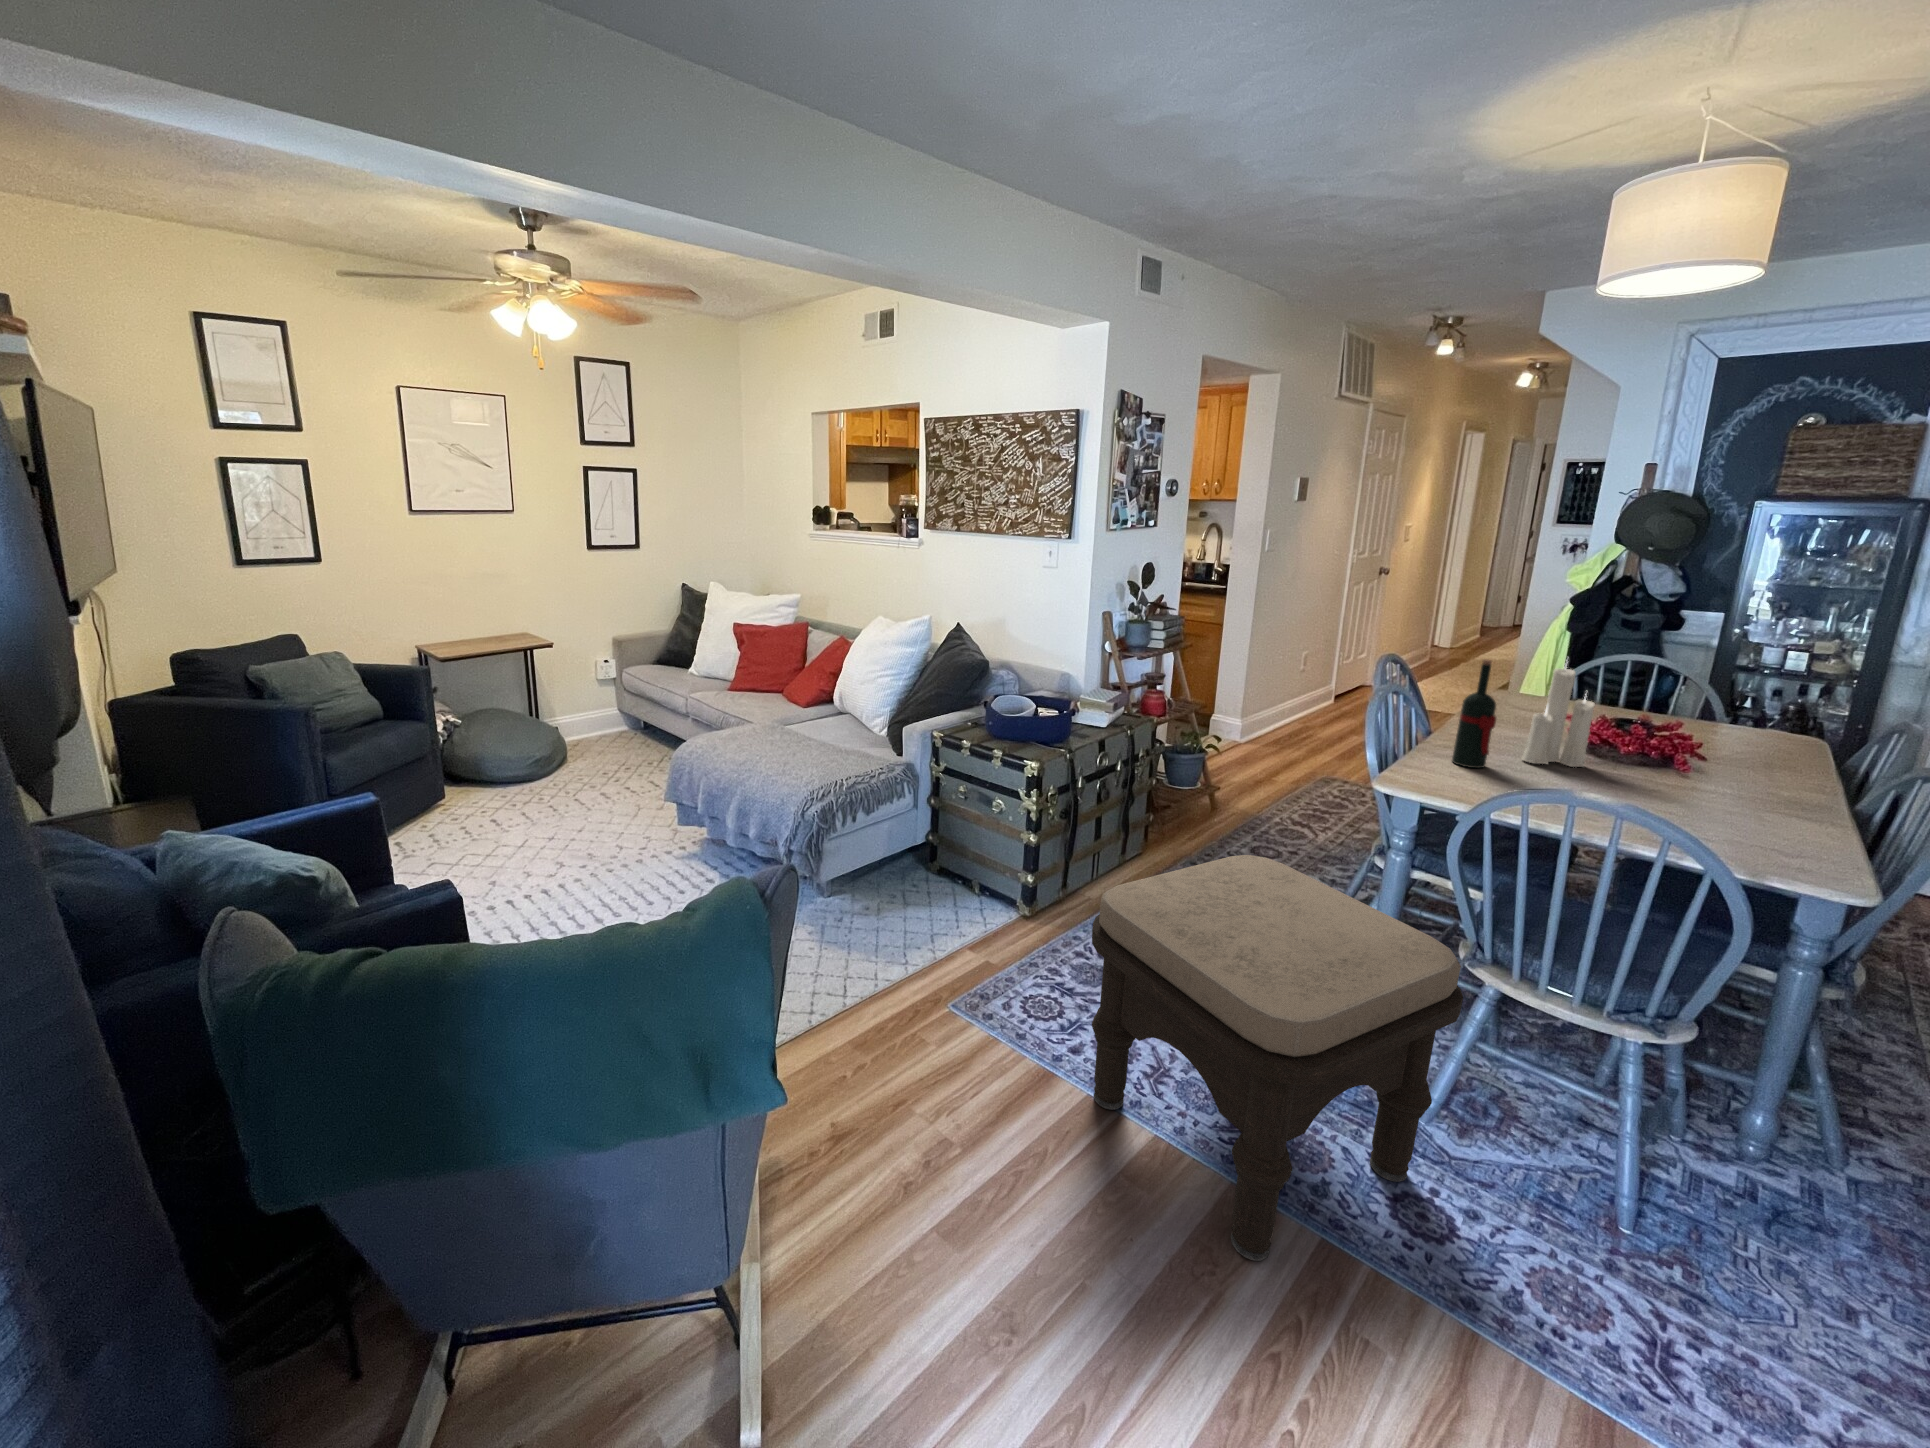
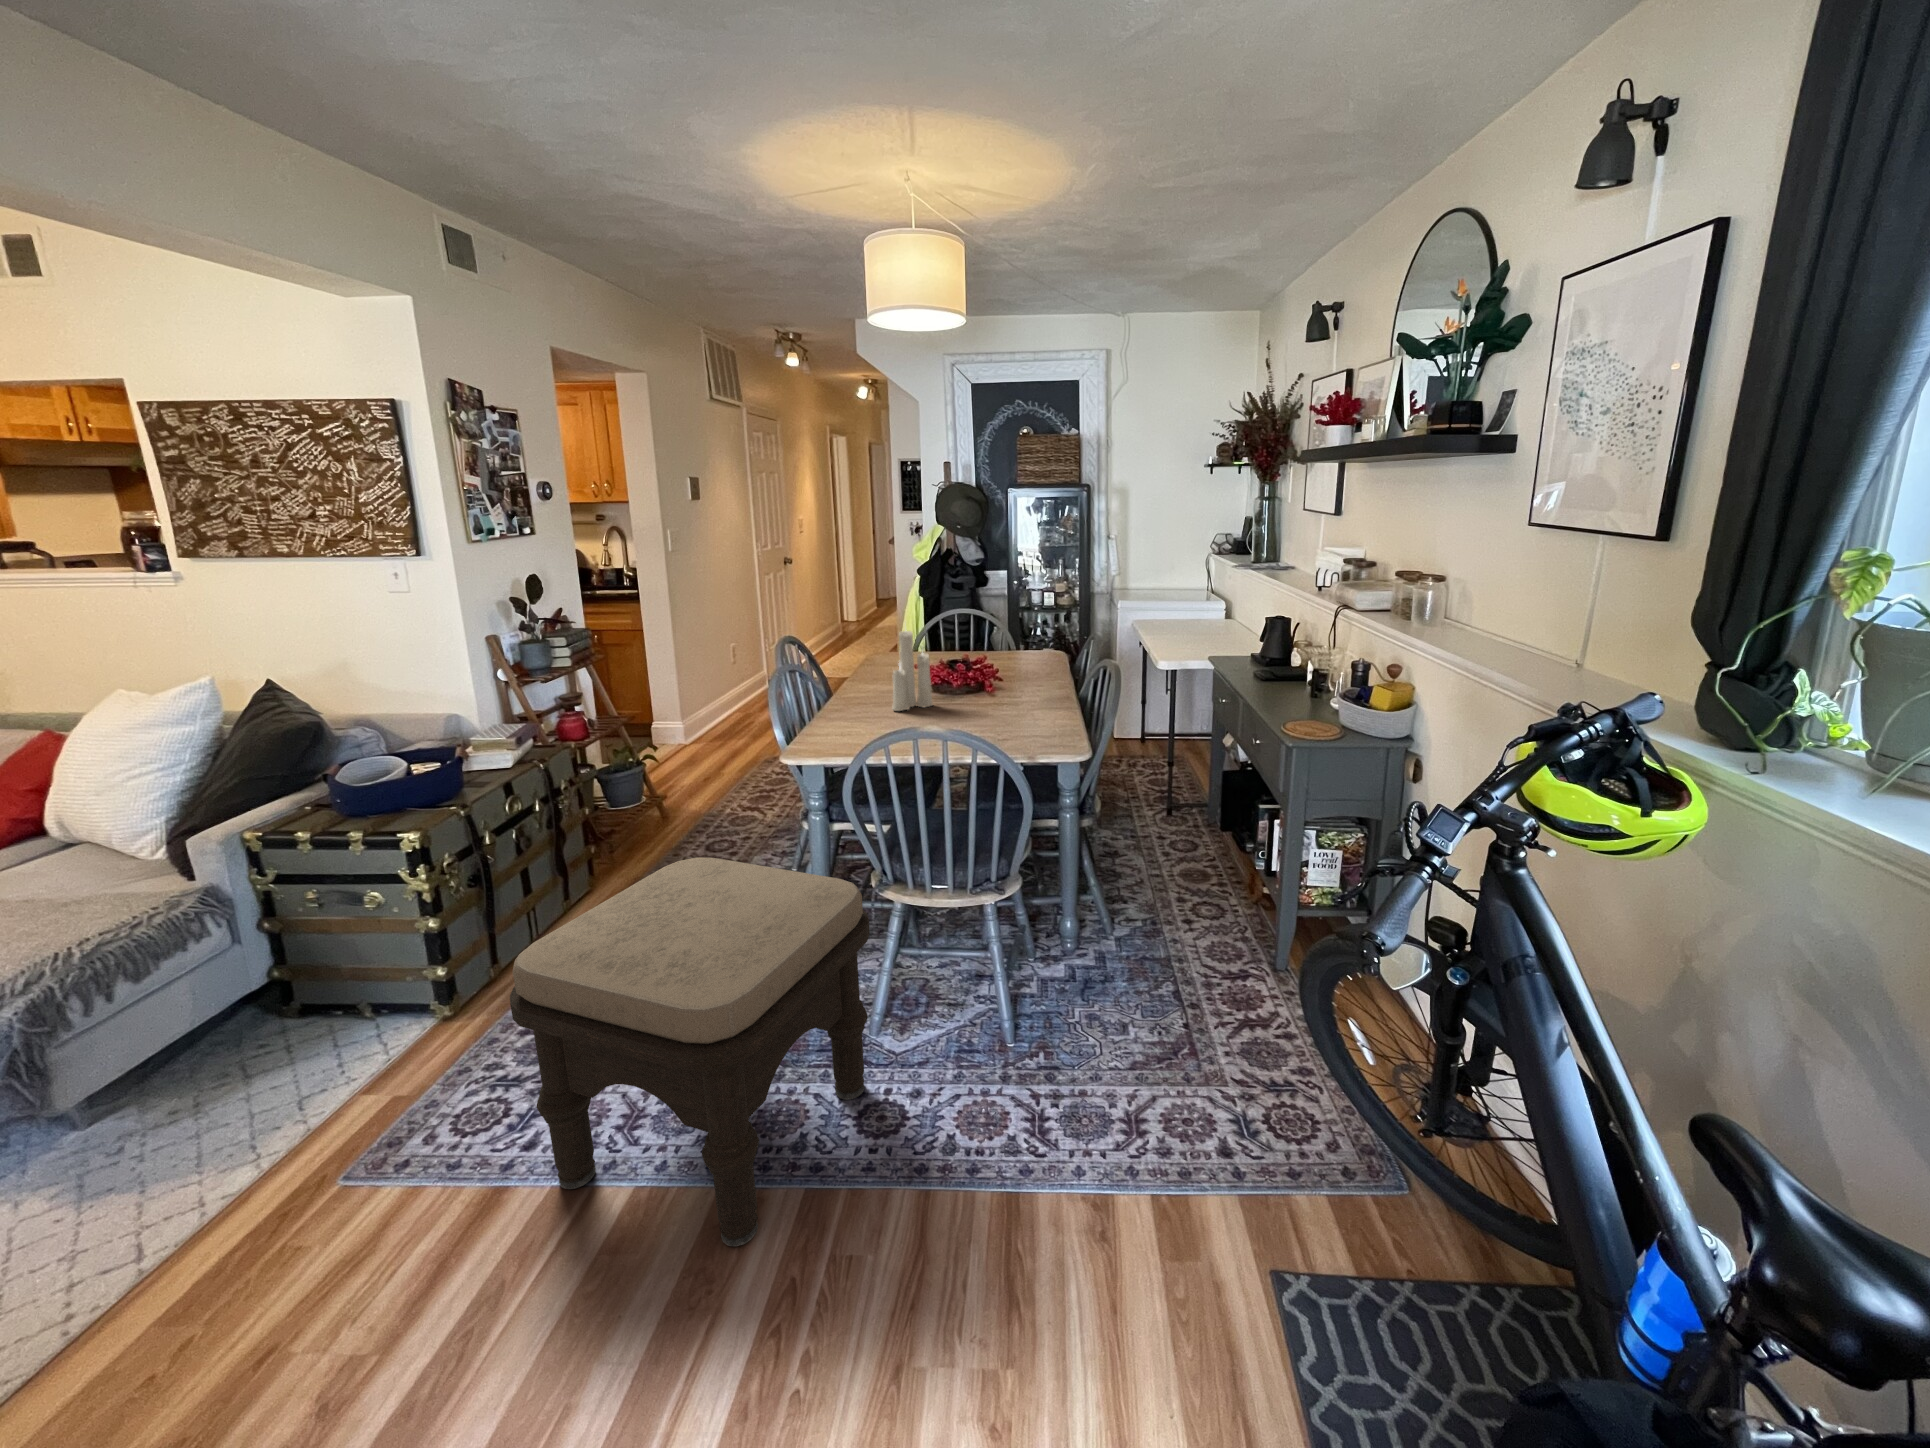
wine bottle: present [1452,659,1496,768] -> none [840,632,867,726]

